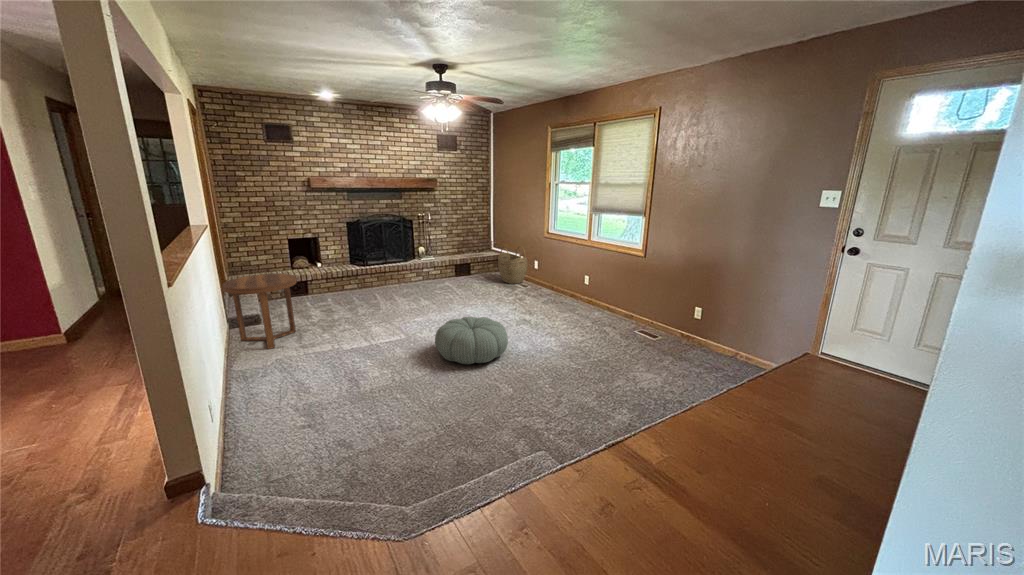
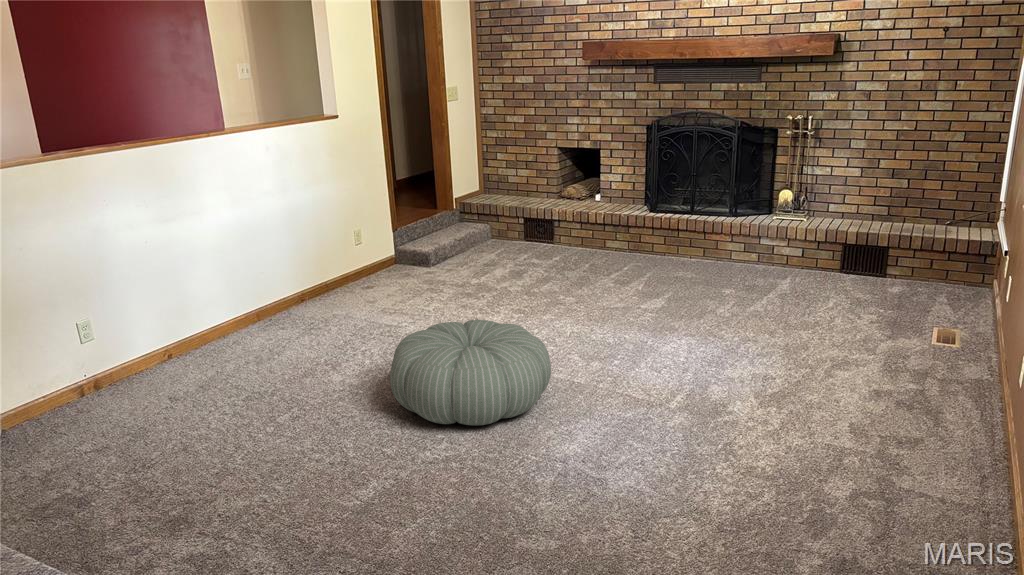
woven basket: present [498,246,528,284] -> none [921,216,1006,326]
side table: present [223,274,296,349] -> none [324,185,419,291]

